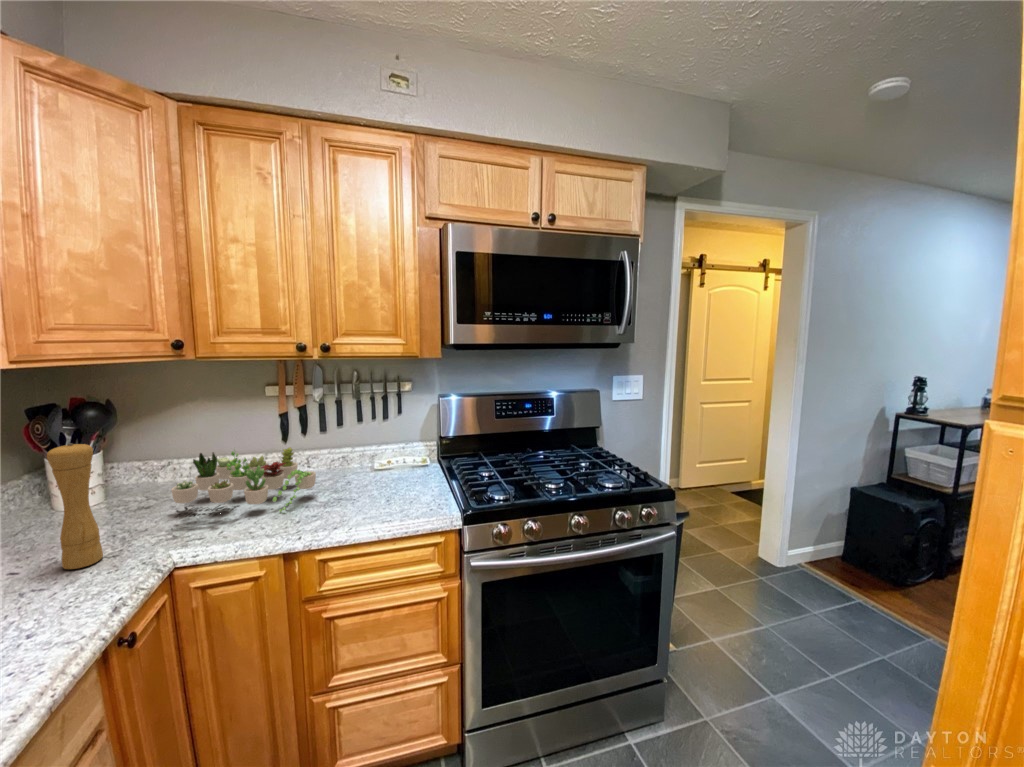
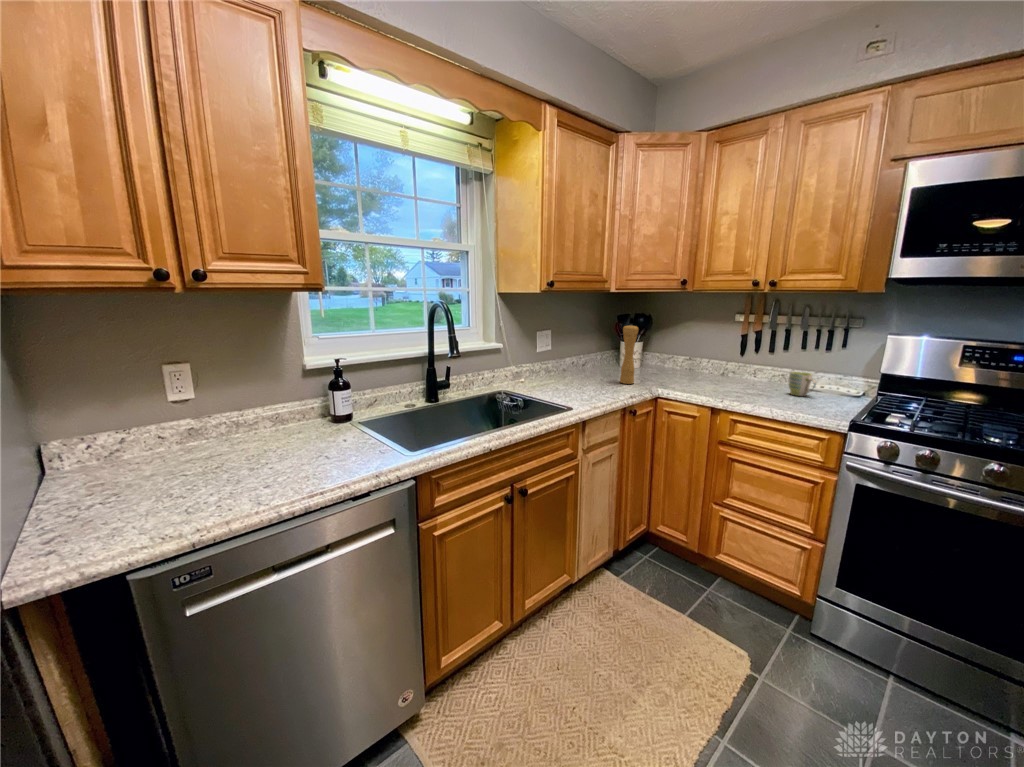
succulent plant: present [172,447,316,518] -> none [658,348,750,391]
mug: none [362,453,395,485] -> present [788,372,816,396]

